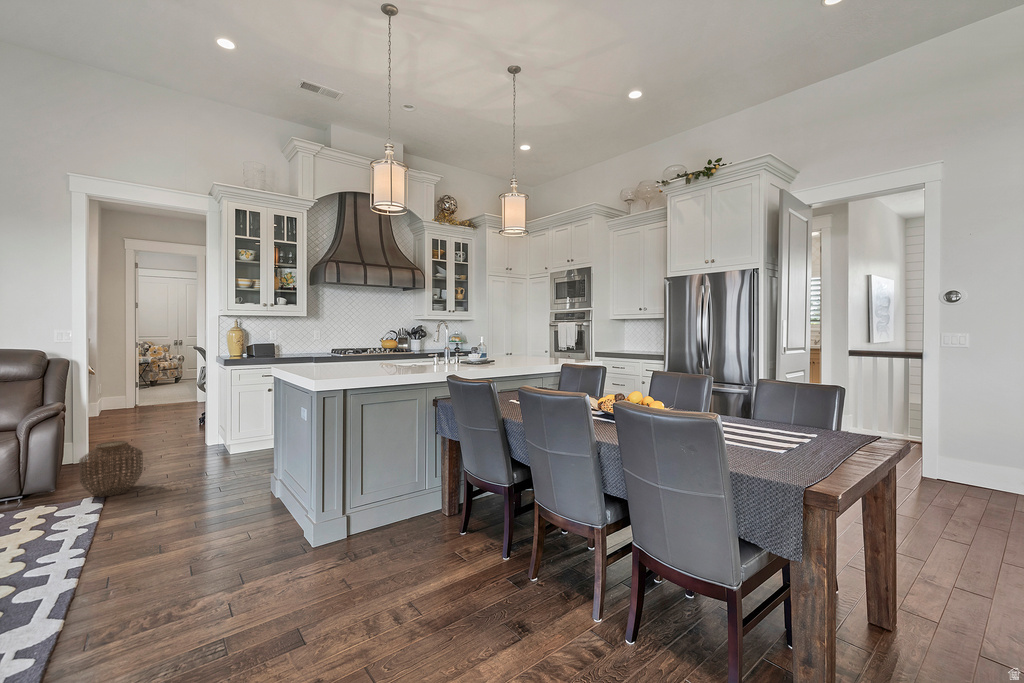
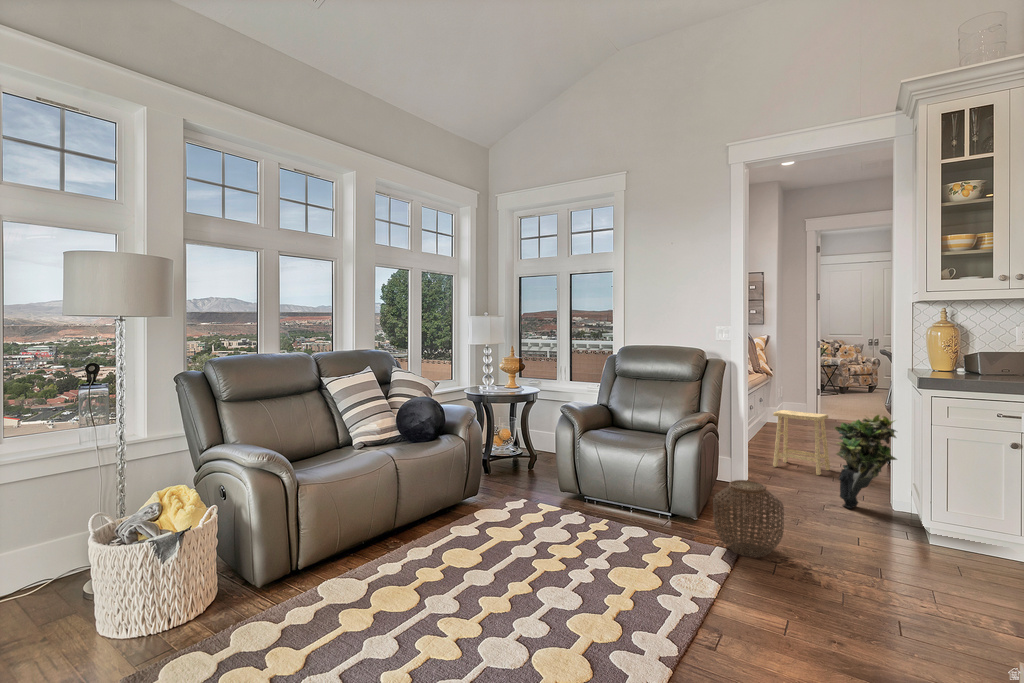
potted plant: none [168,387,211,452] -> present [835,415,897,508]
footstool: none [110,395,160,443] -> present [773,410,830,475]

